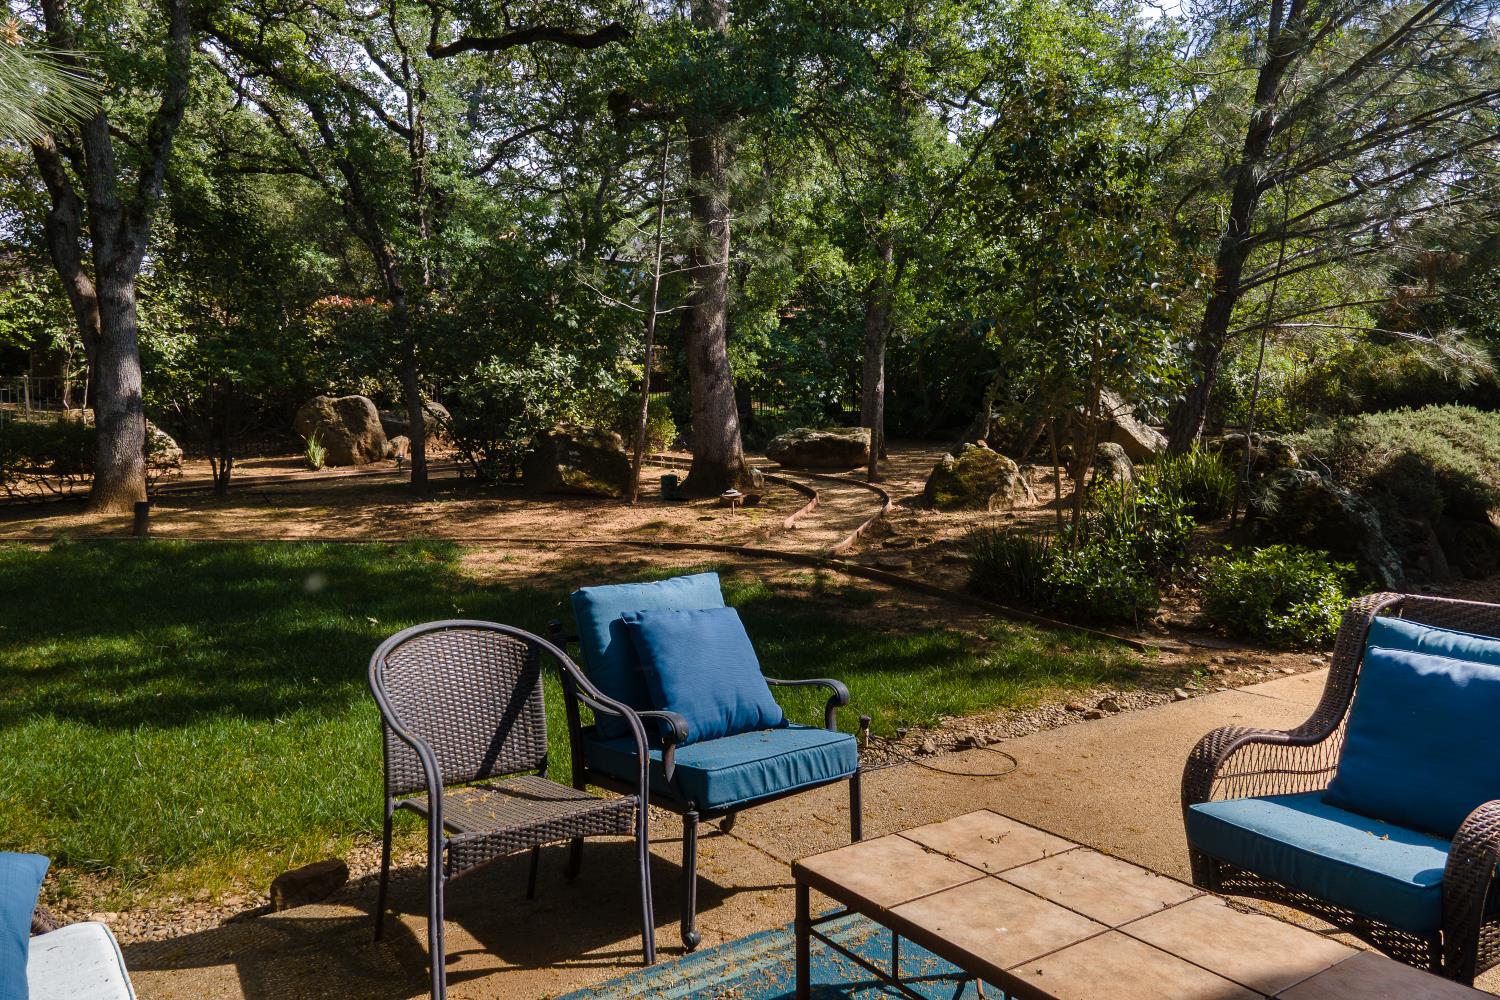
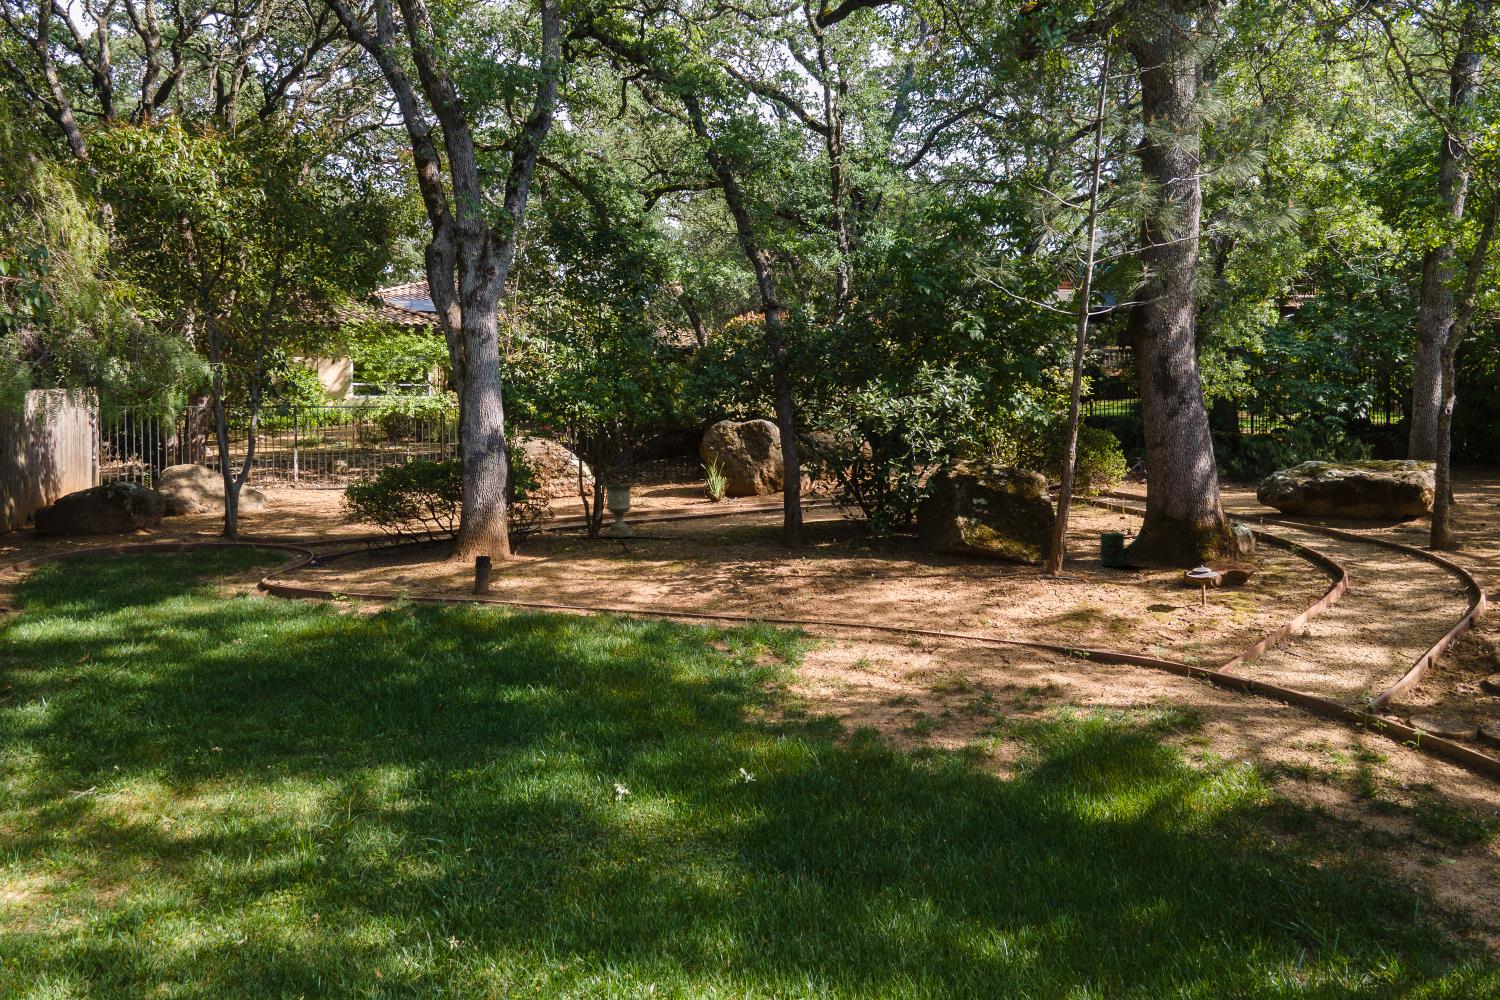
planter: none [232,438,264,494] -> present [603,476,635,538]

